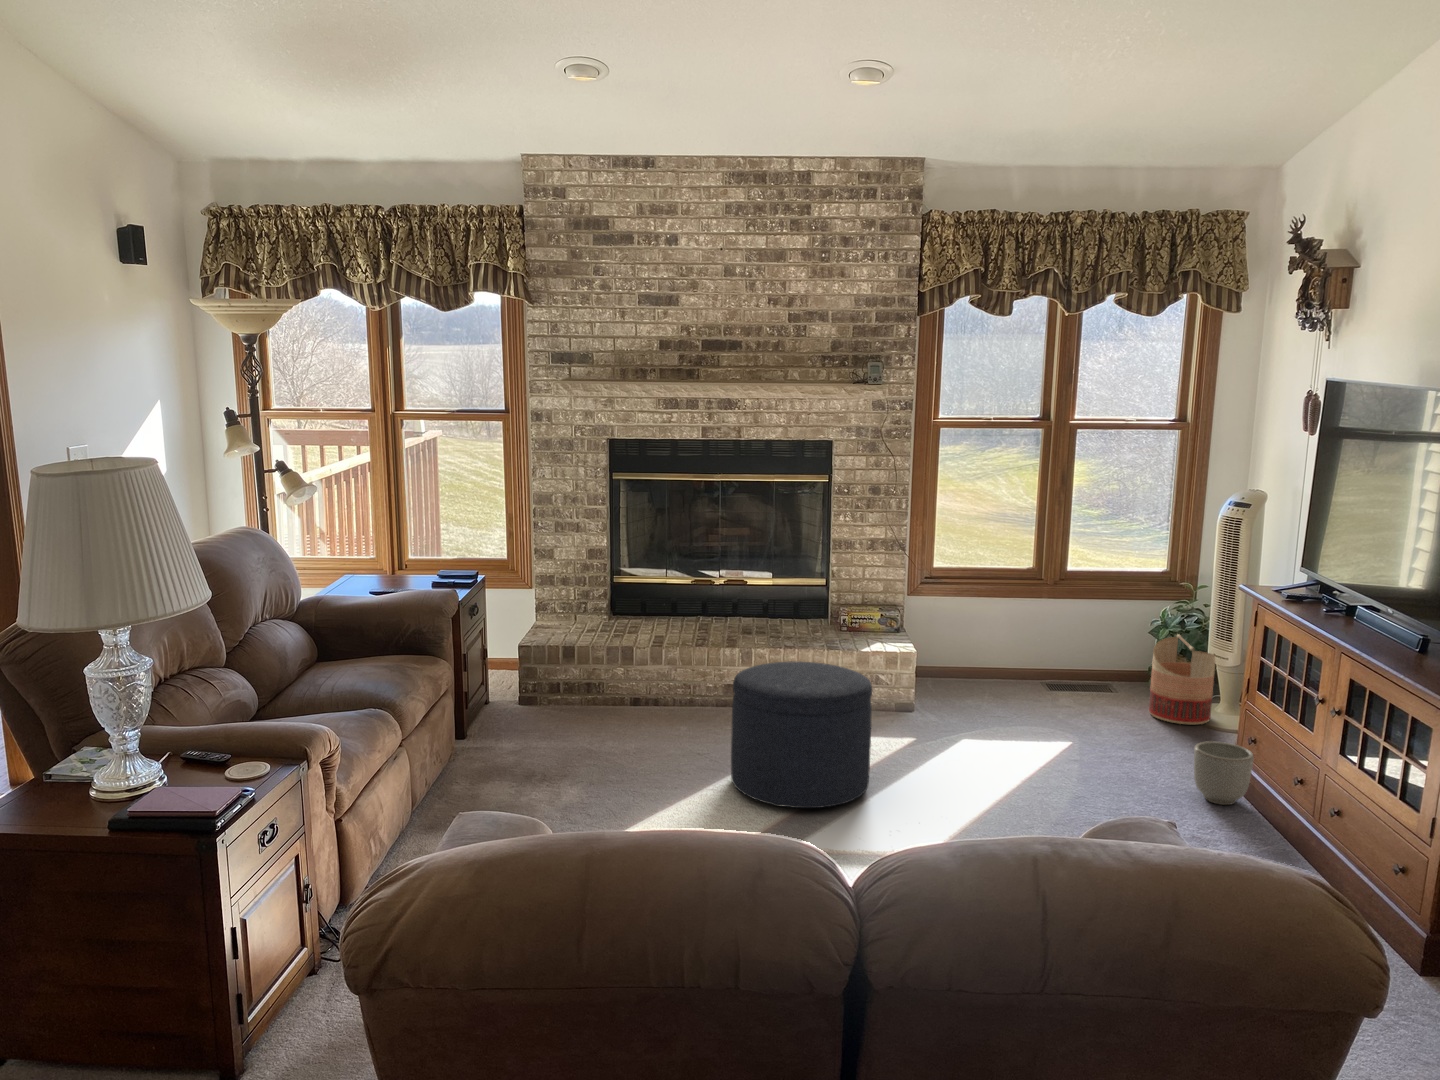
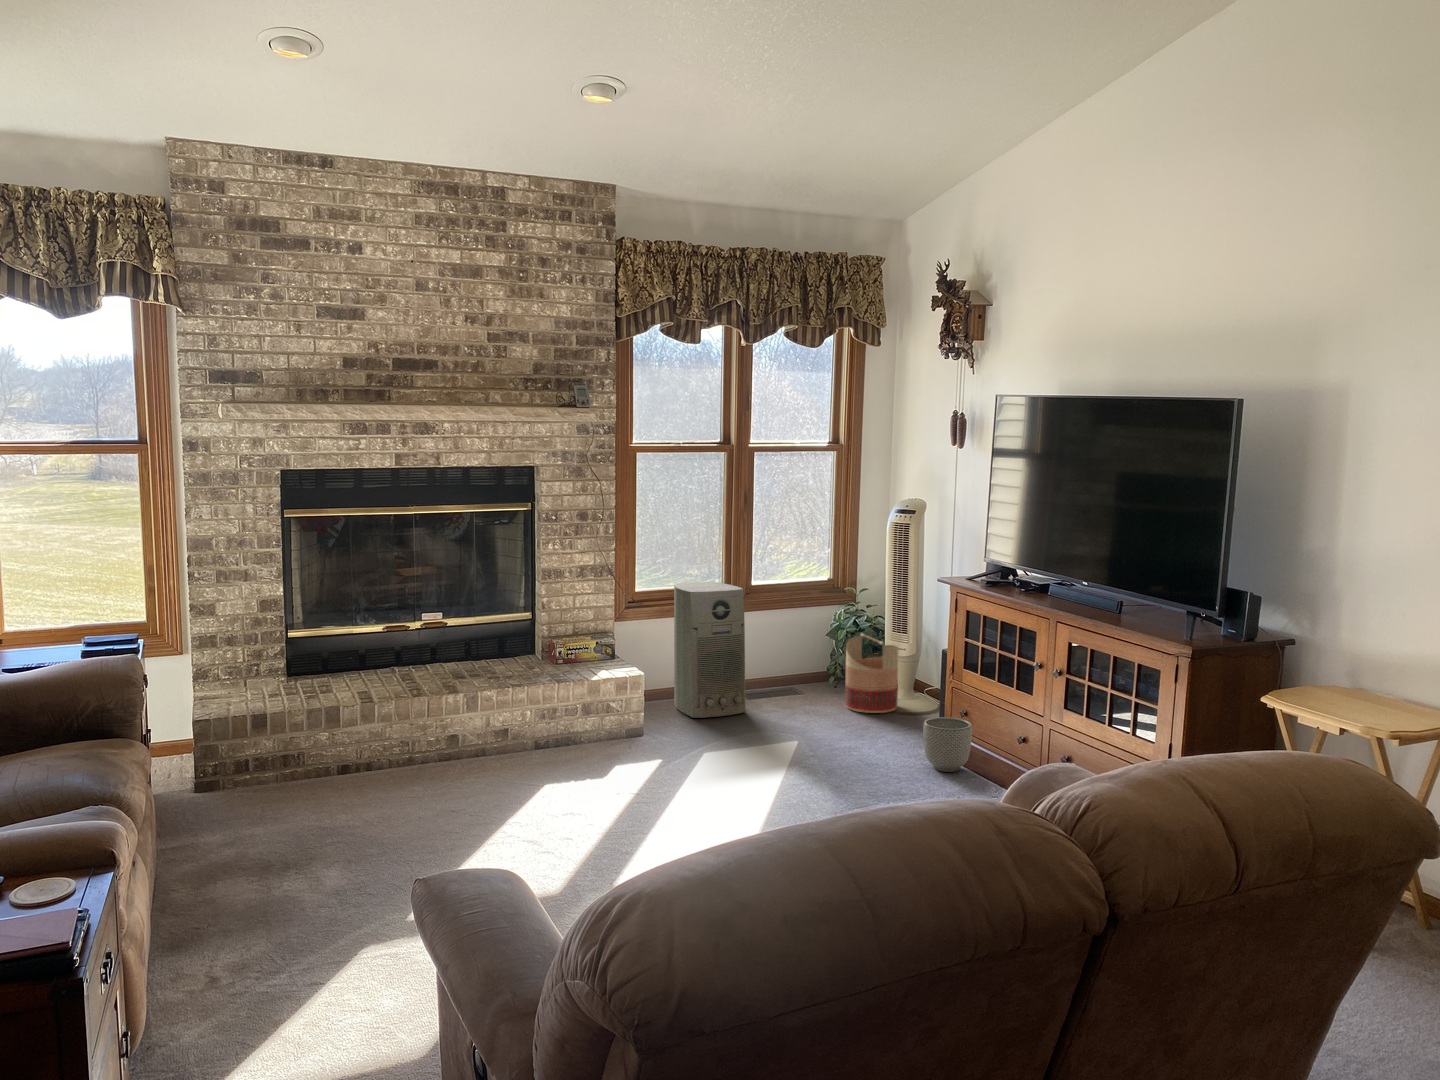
air purifier: none [963,562,1038,703] -> present [674,582,745,718]
ottoman: present [731,662,872,808] -> none [505,689,654,844]

